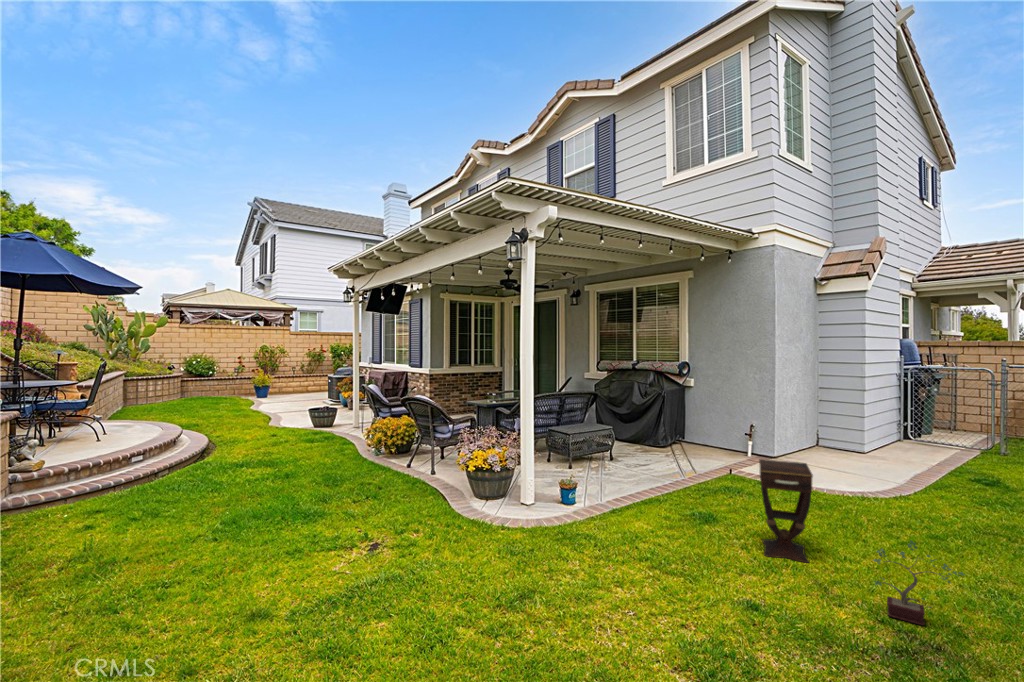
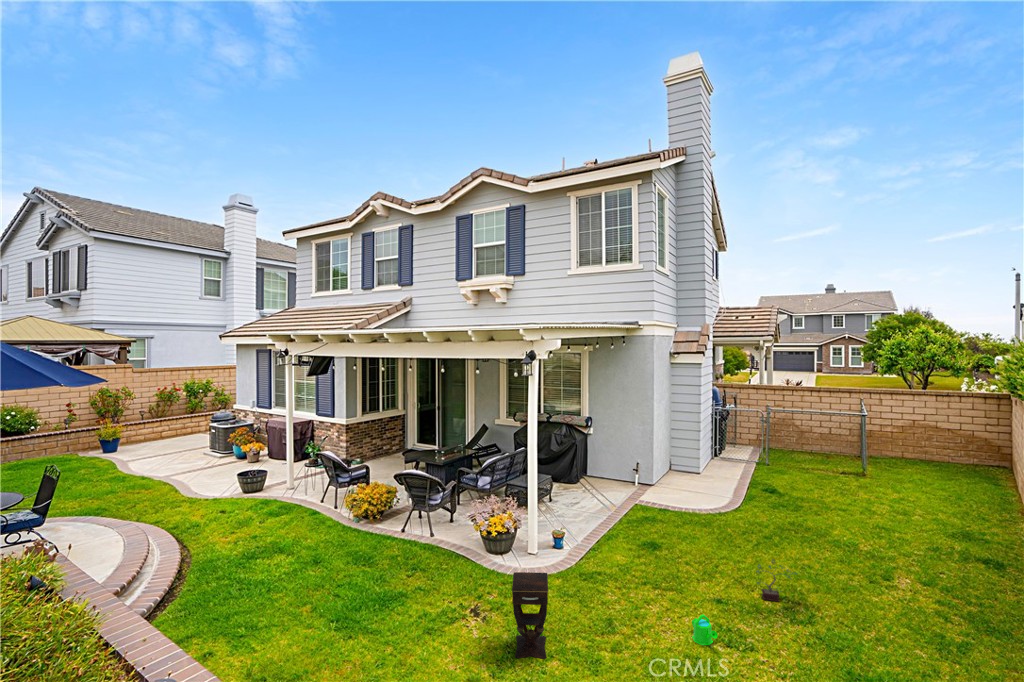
side table: present [759,459,813,563] -> present [512,572,548,659]
watering can: none [697,603,736,663] -> present [692,614,718,645]

